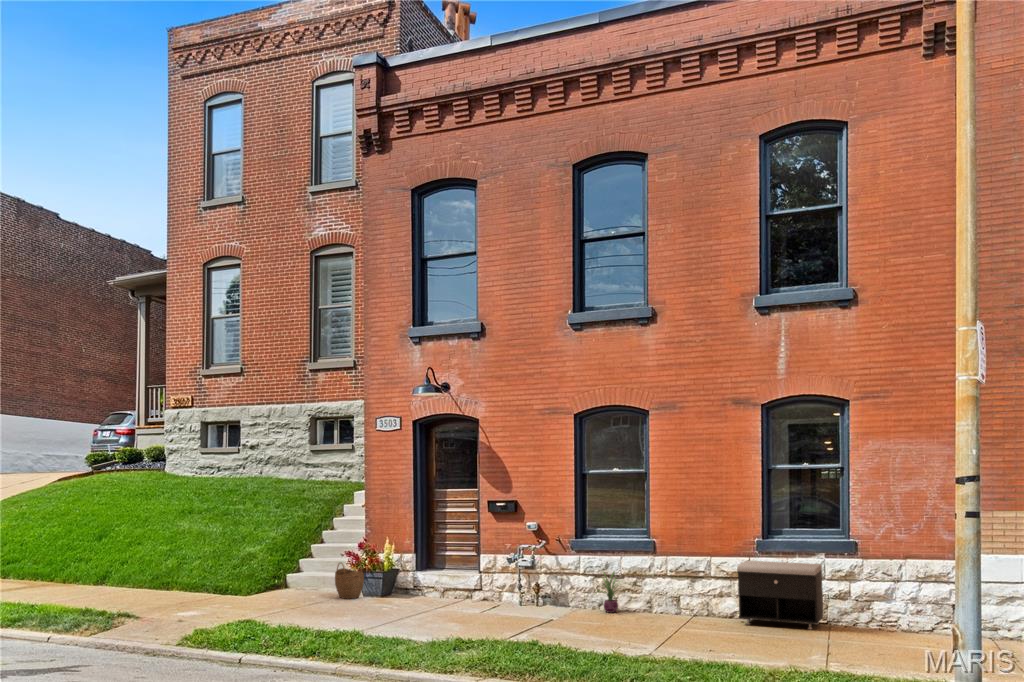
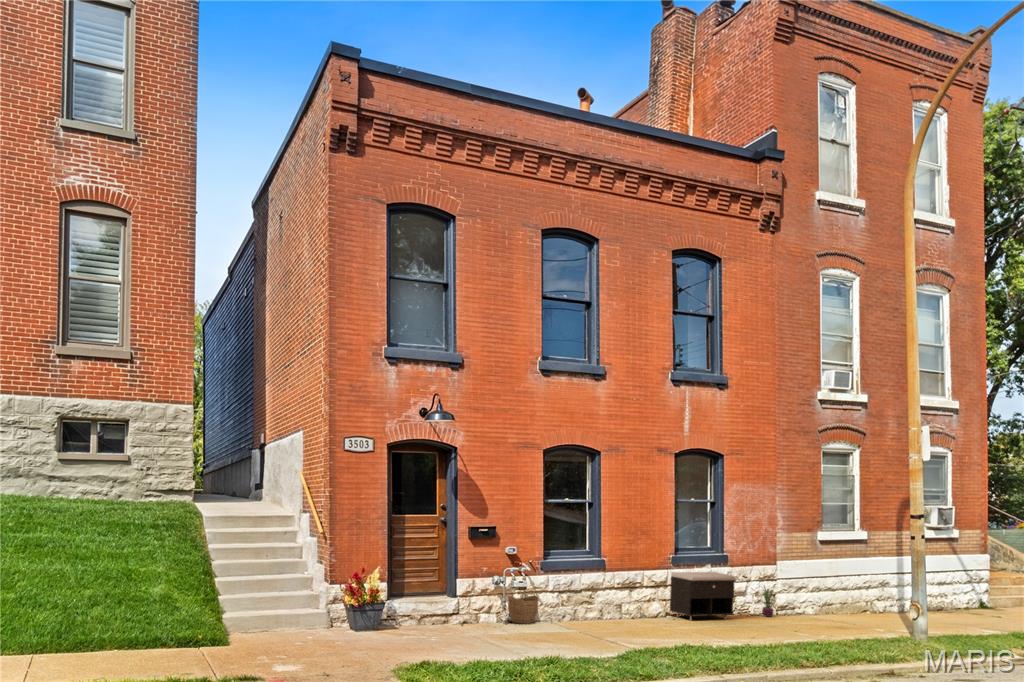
woven basket: present [335,561,364,599] -> present [508,587,538,624]
decorative plant: present [596,572,618,613] -> present [757,586,774,617]

